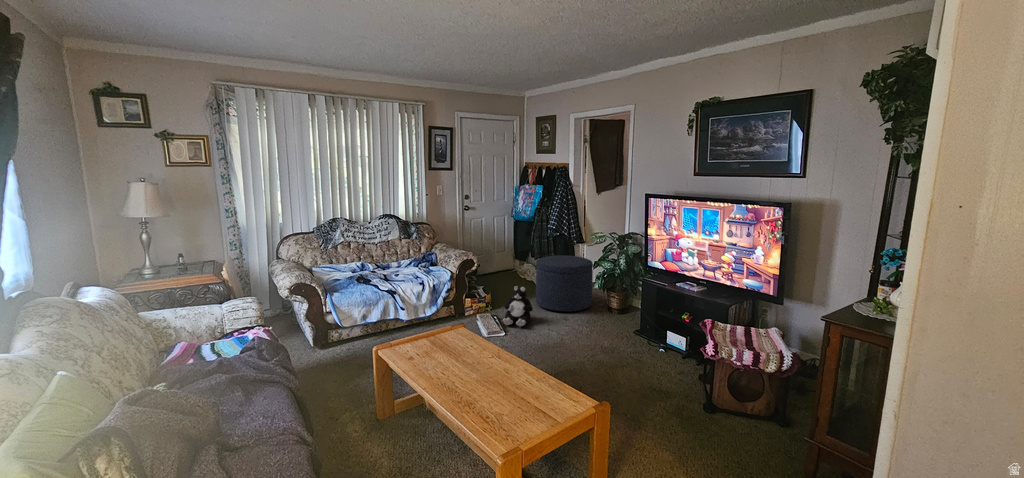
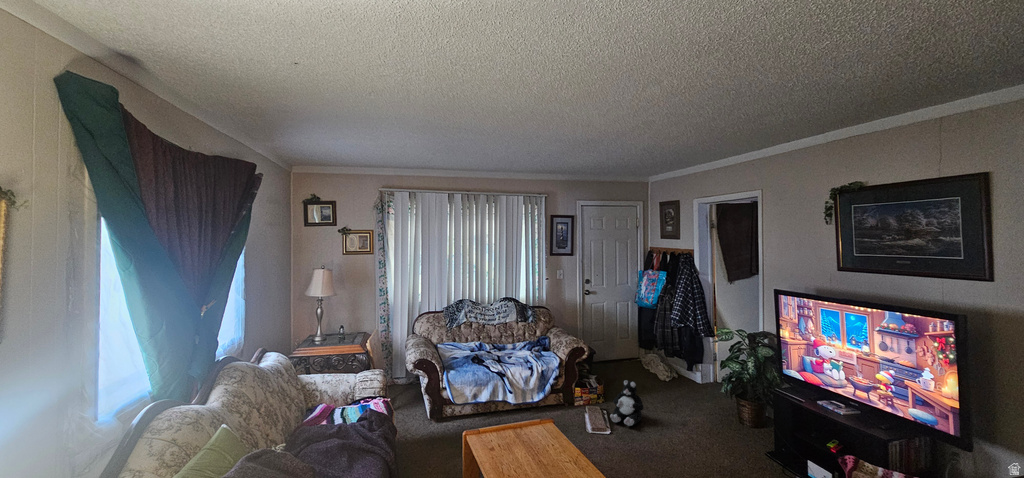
ottoman: present [536,255,593,312] -> none [652,349,718,416]

